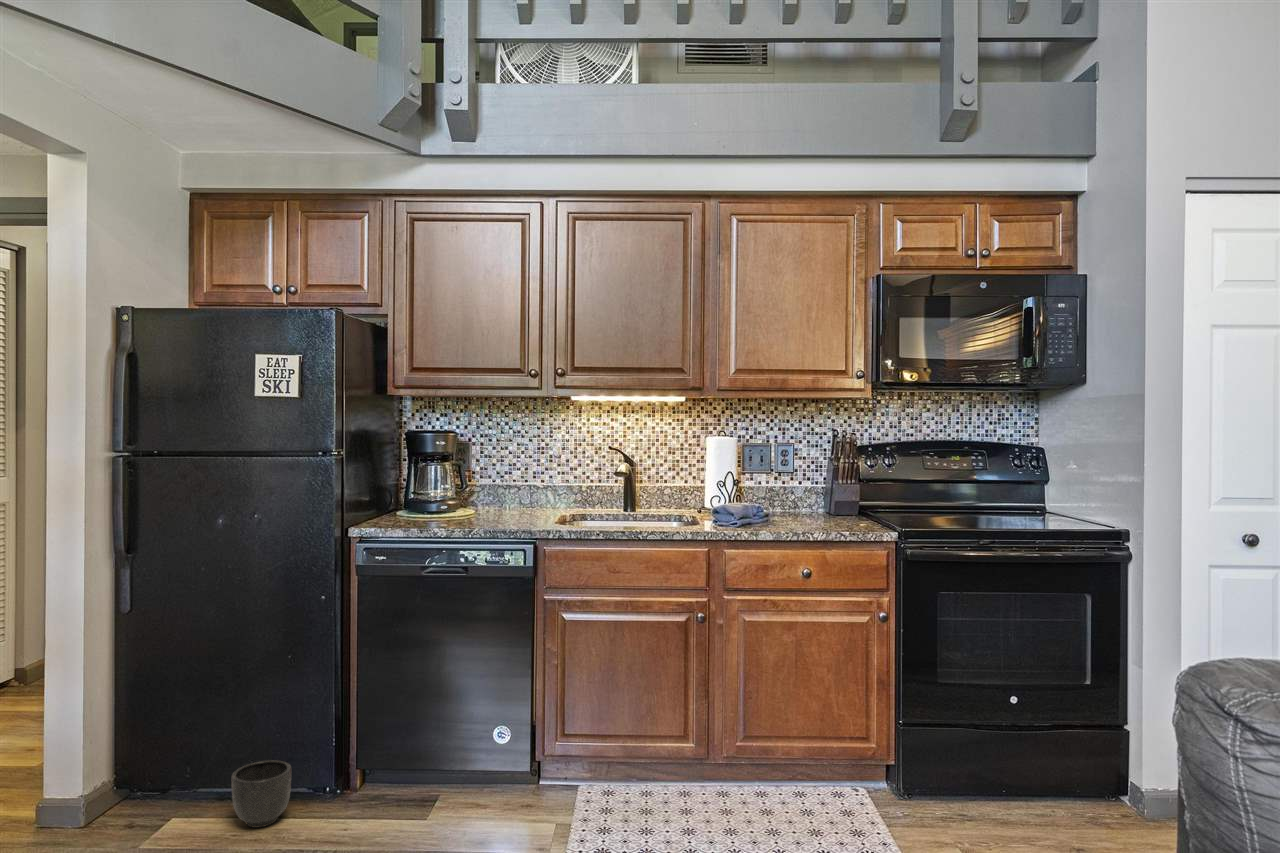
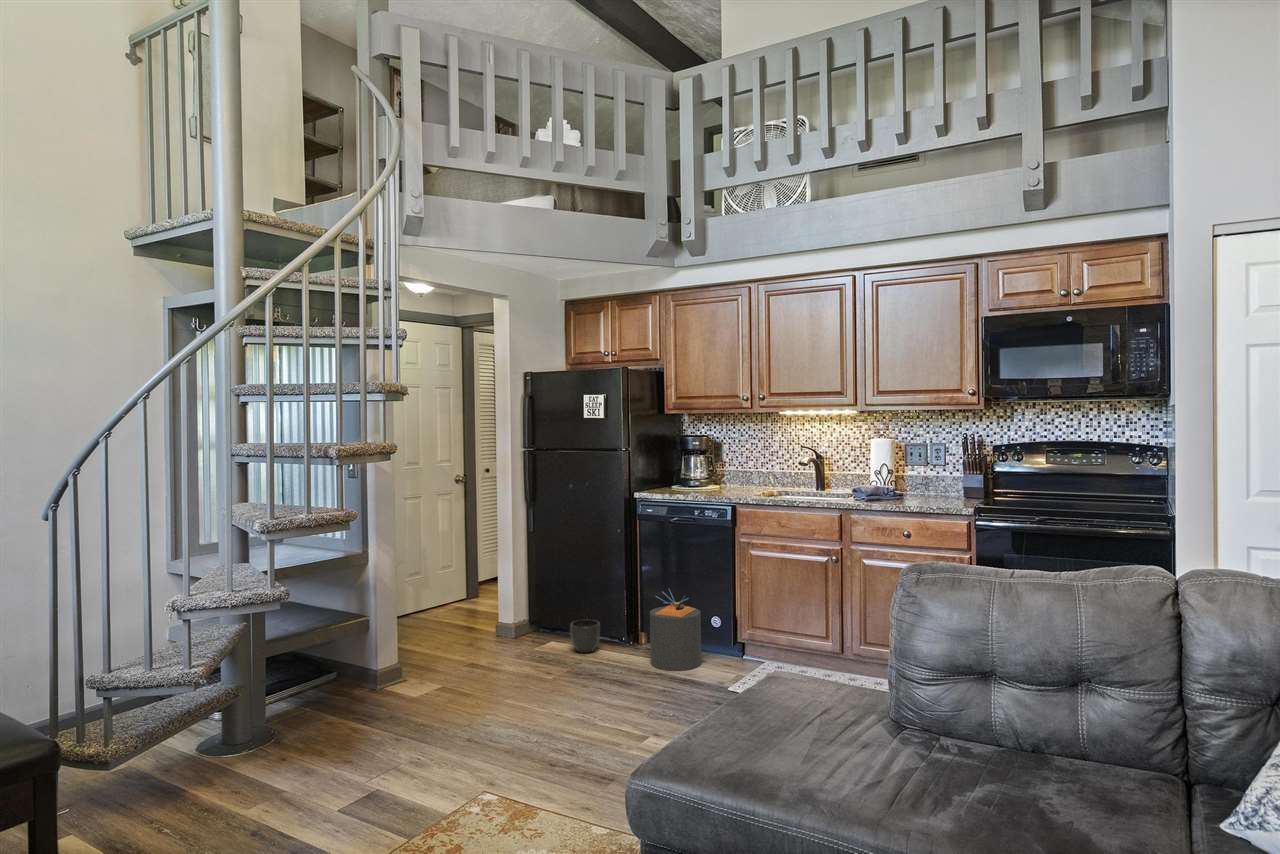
trash can: none [398,683,487,833] -> present [650,589,701,671]

